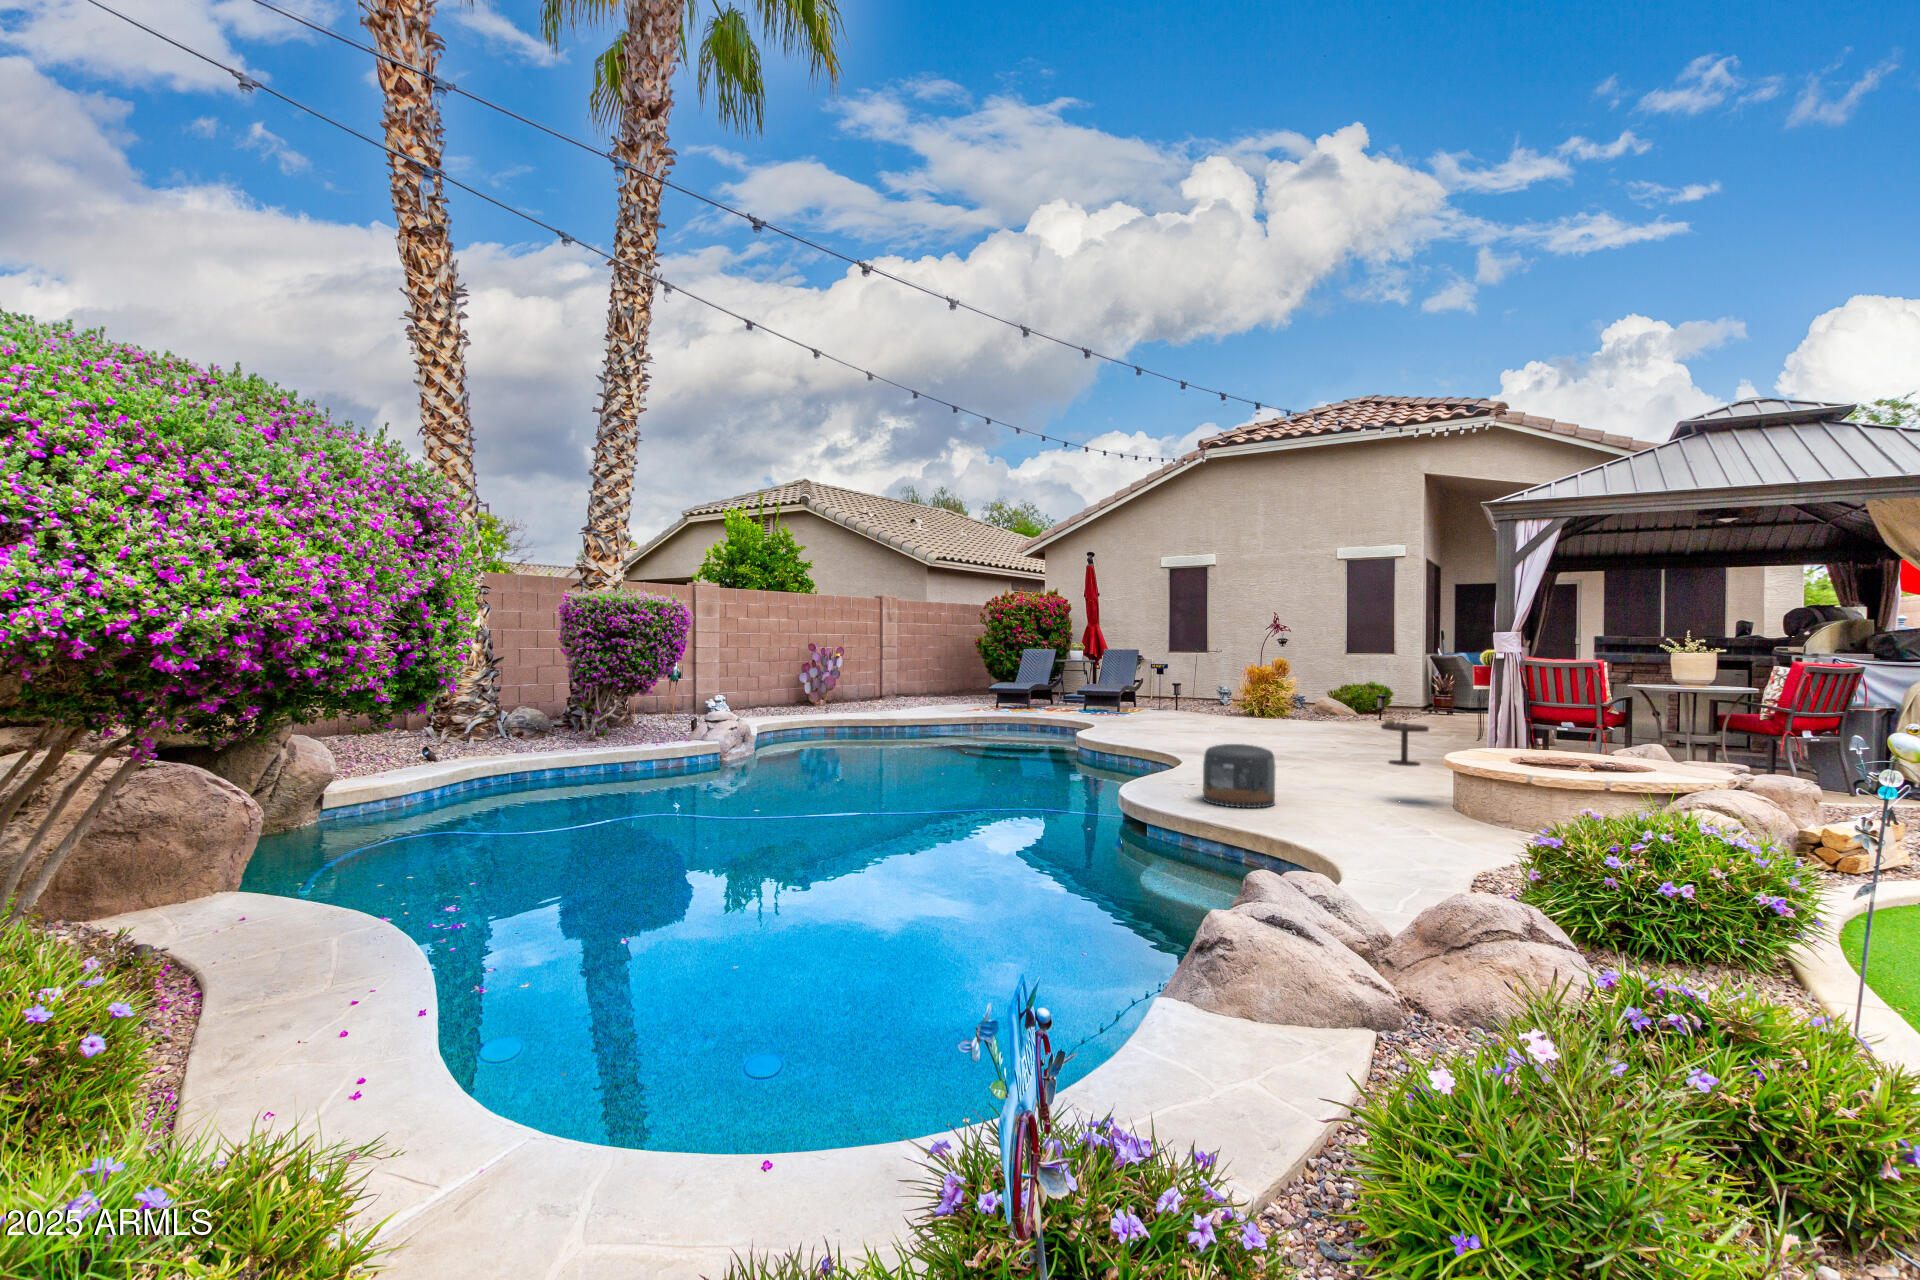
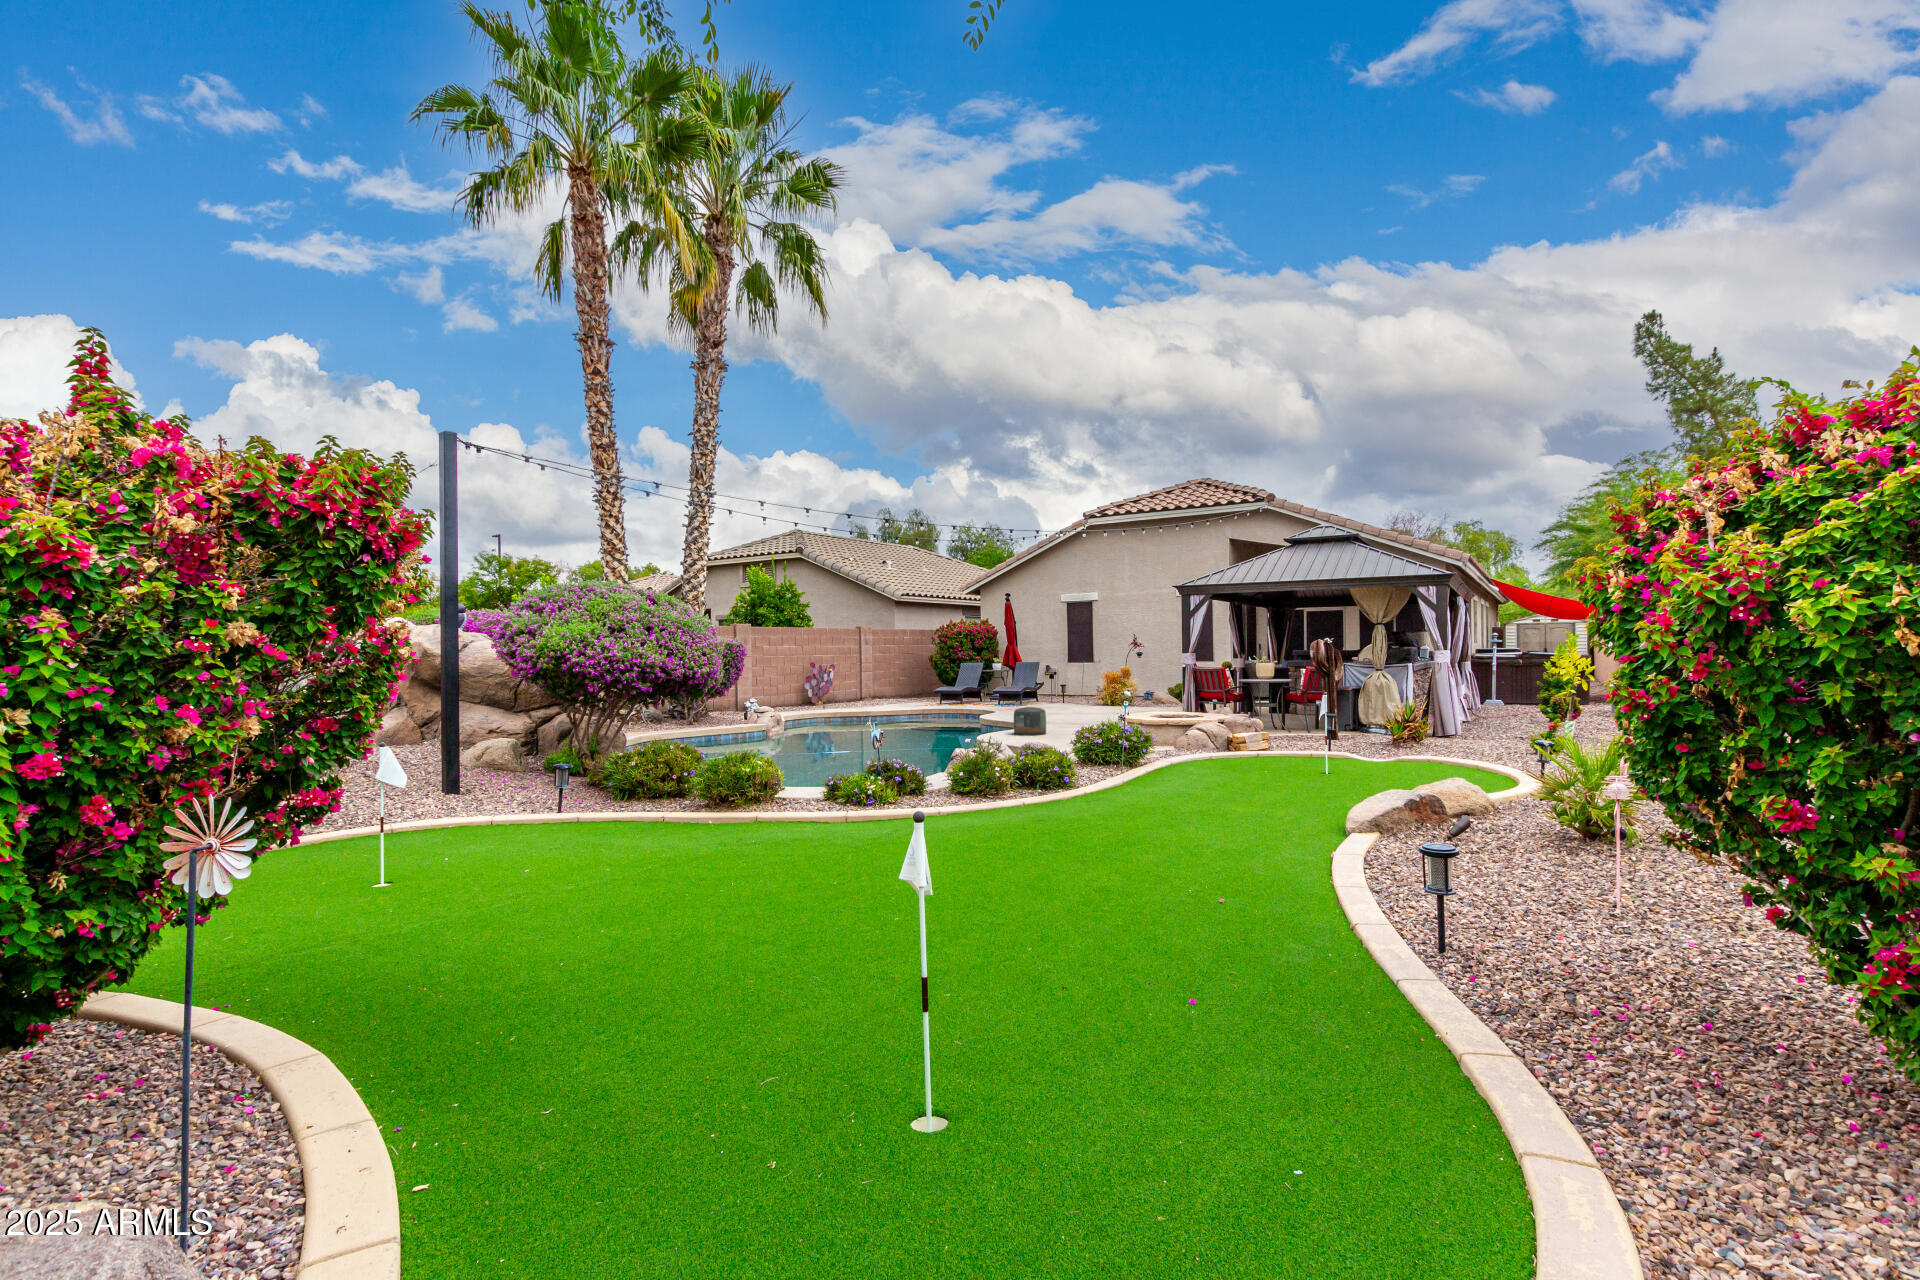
side table: present [1381,720,1429,766] -> none [1098,694,1118,732]

